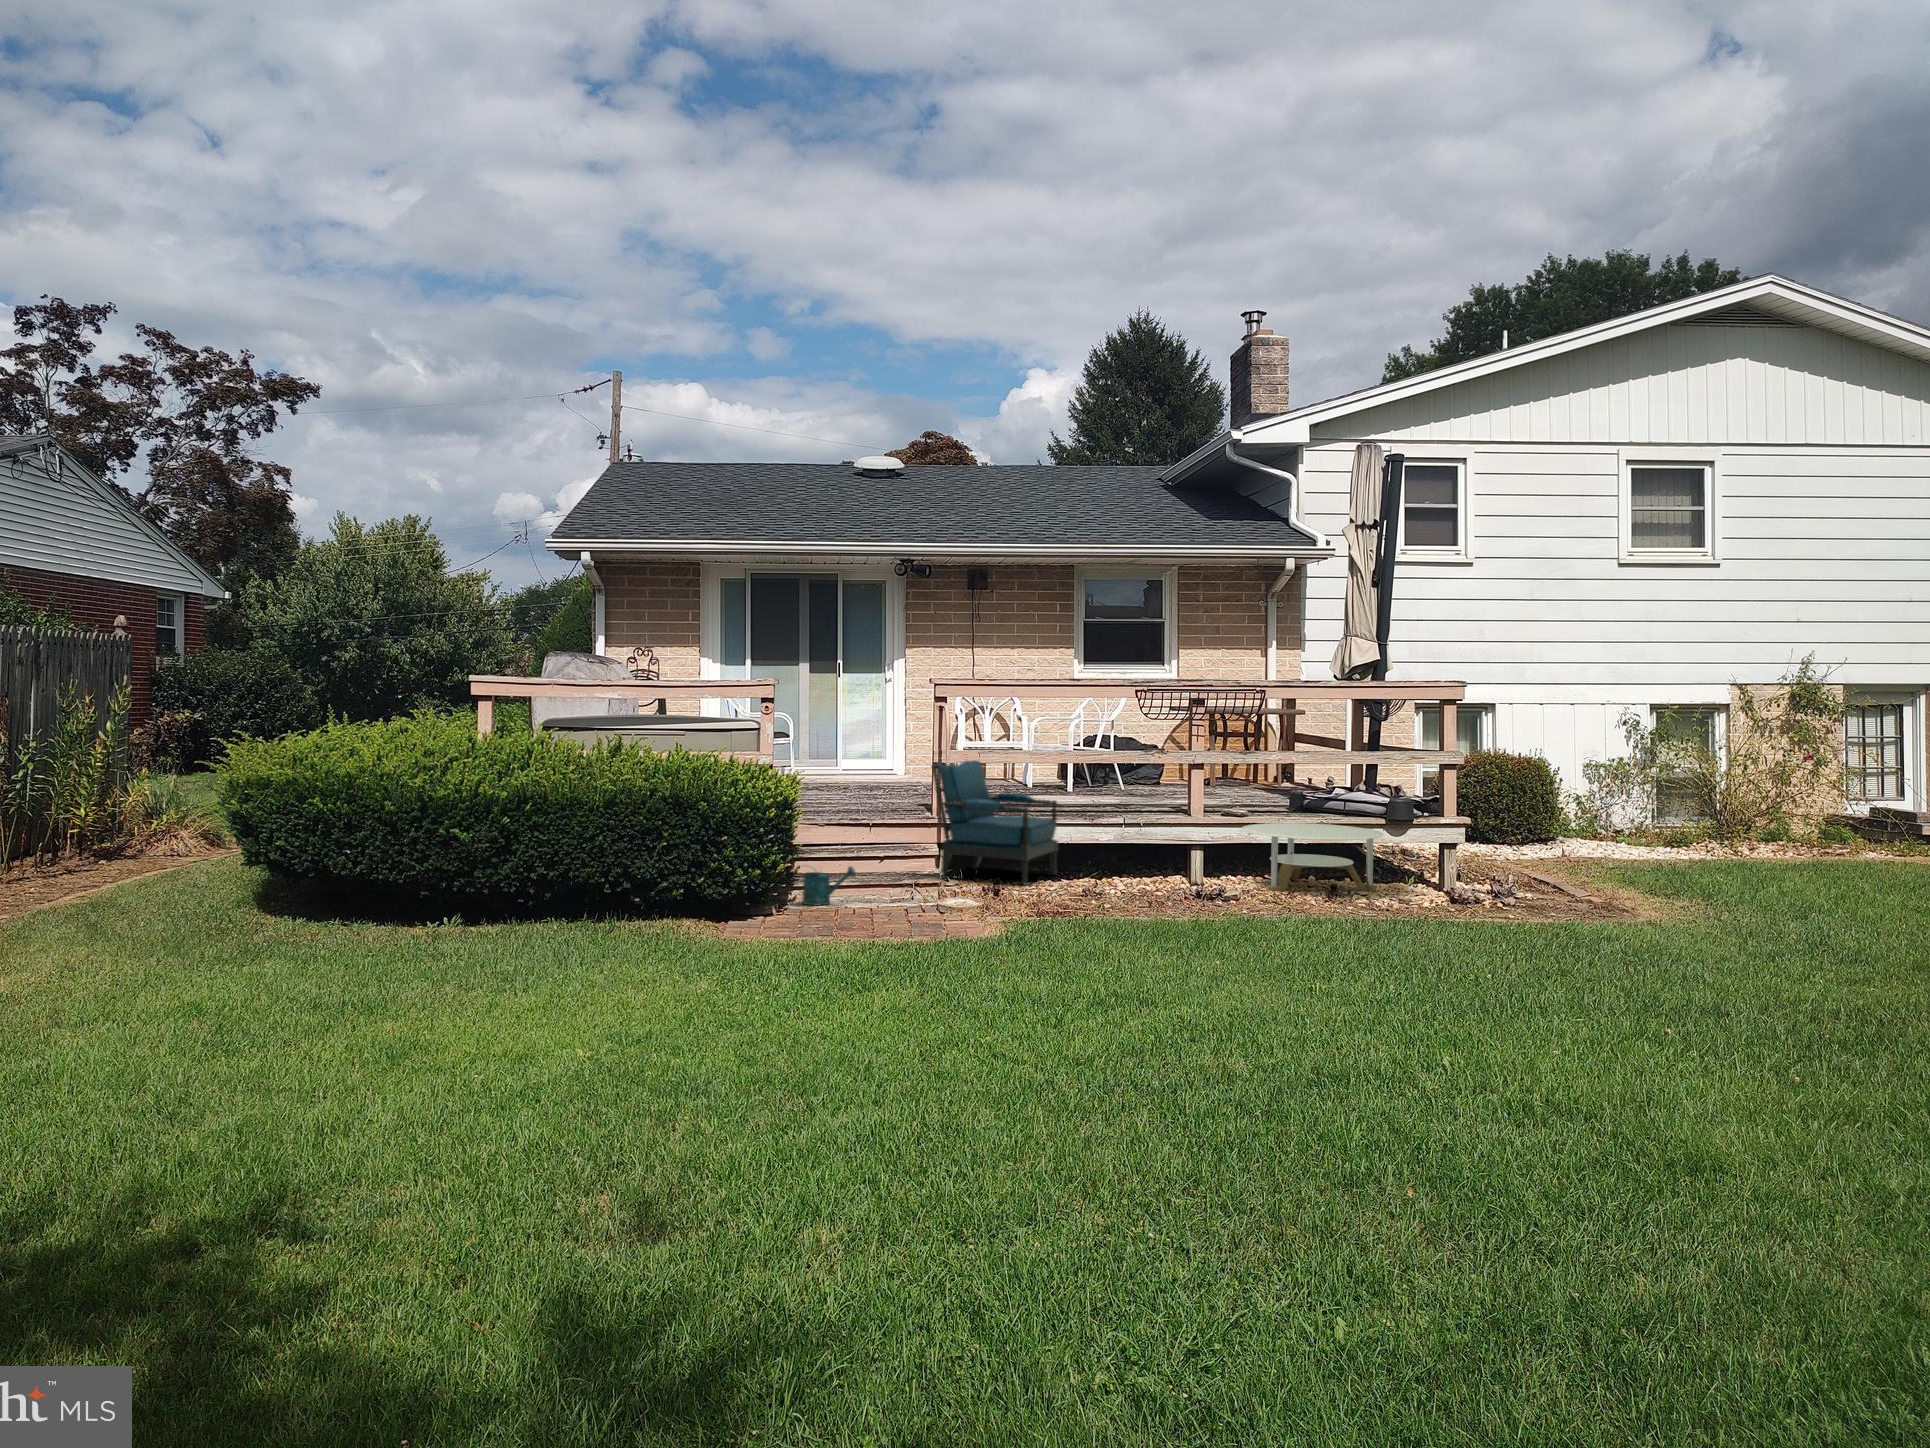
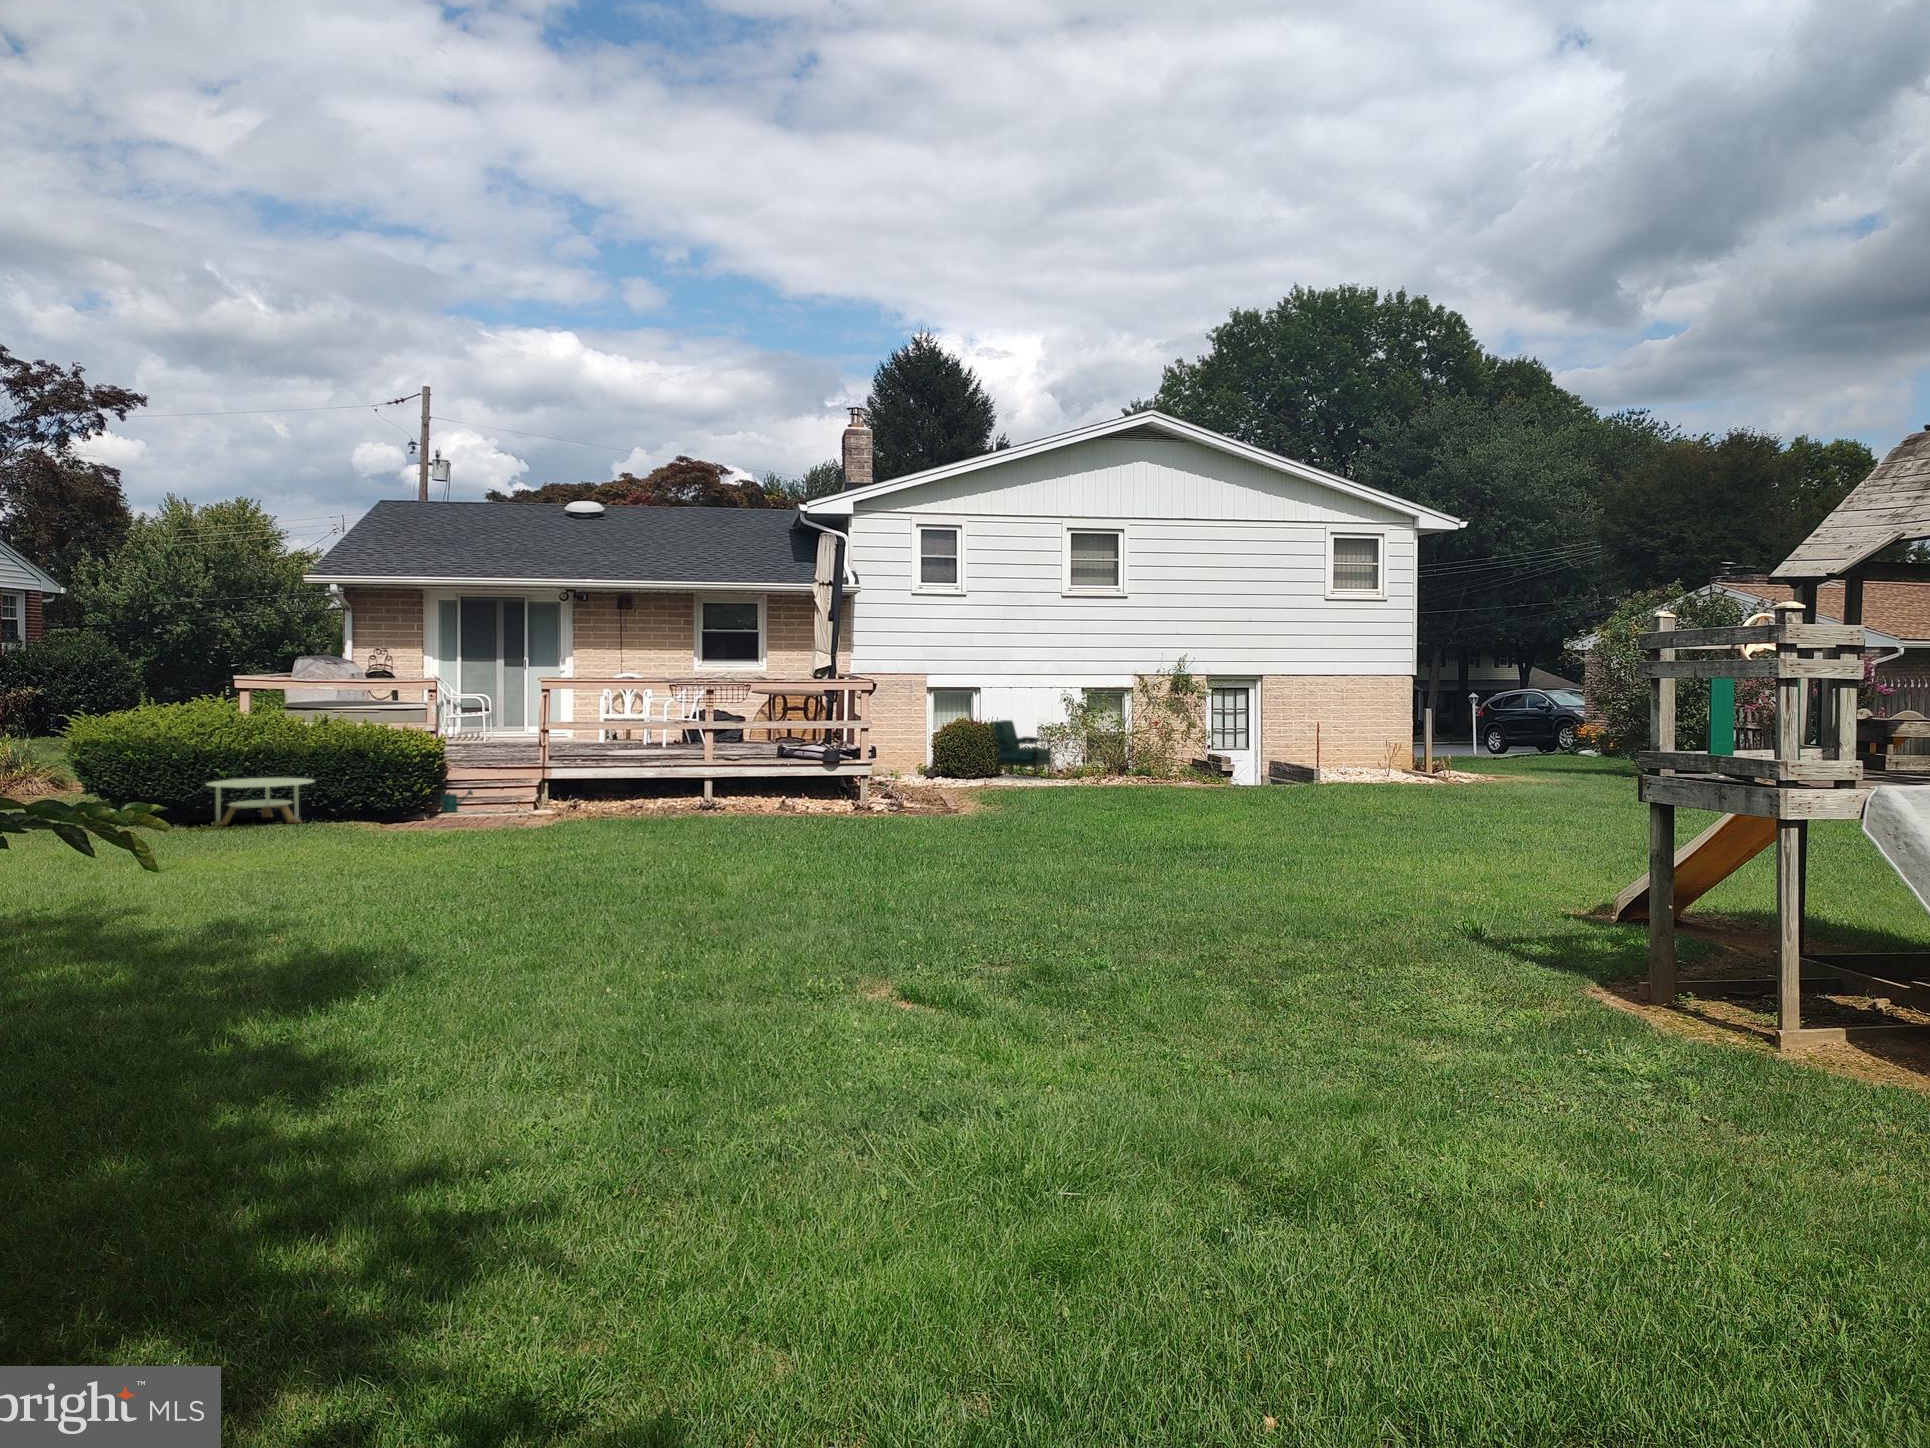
chair: present [931,760,1058,886] -> present [990,720,1052,778]
round table: present [1242,823,1384,891] -> present [206,778,314,825]

